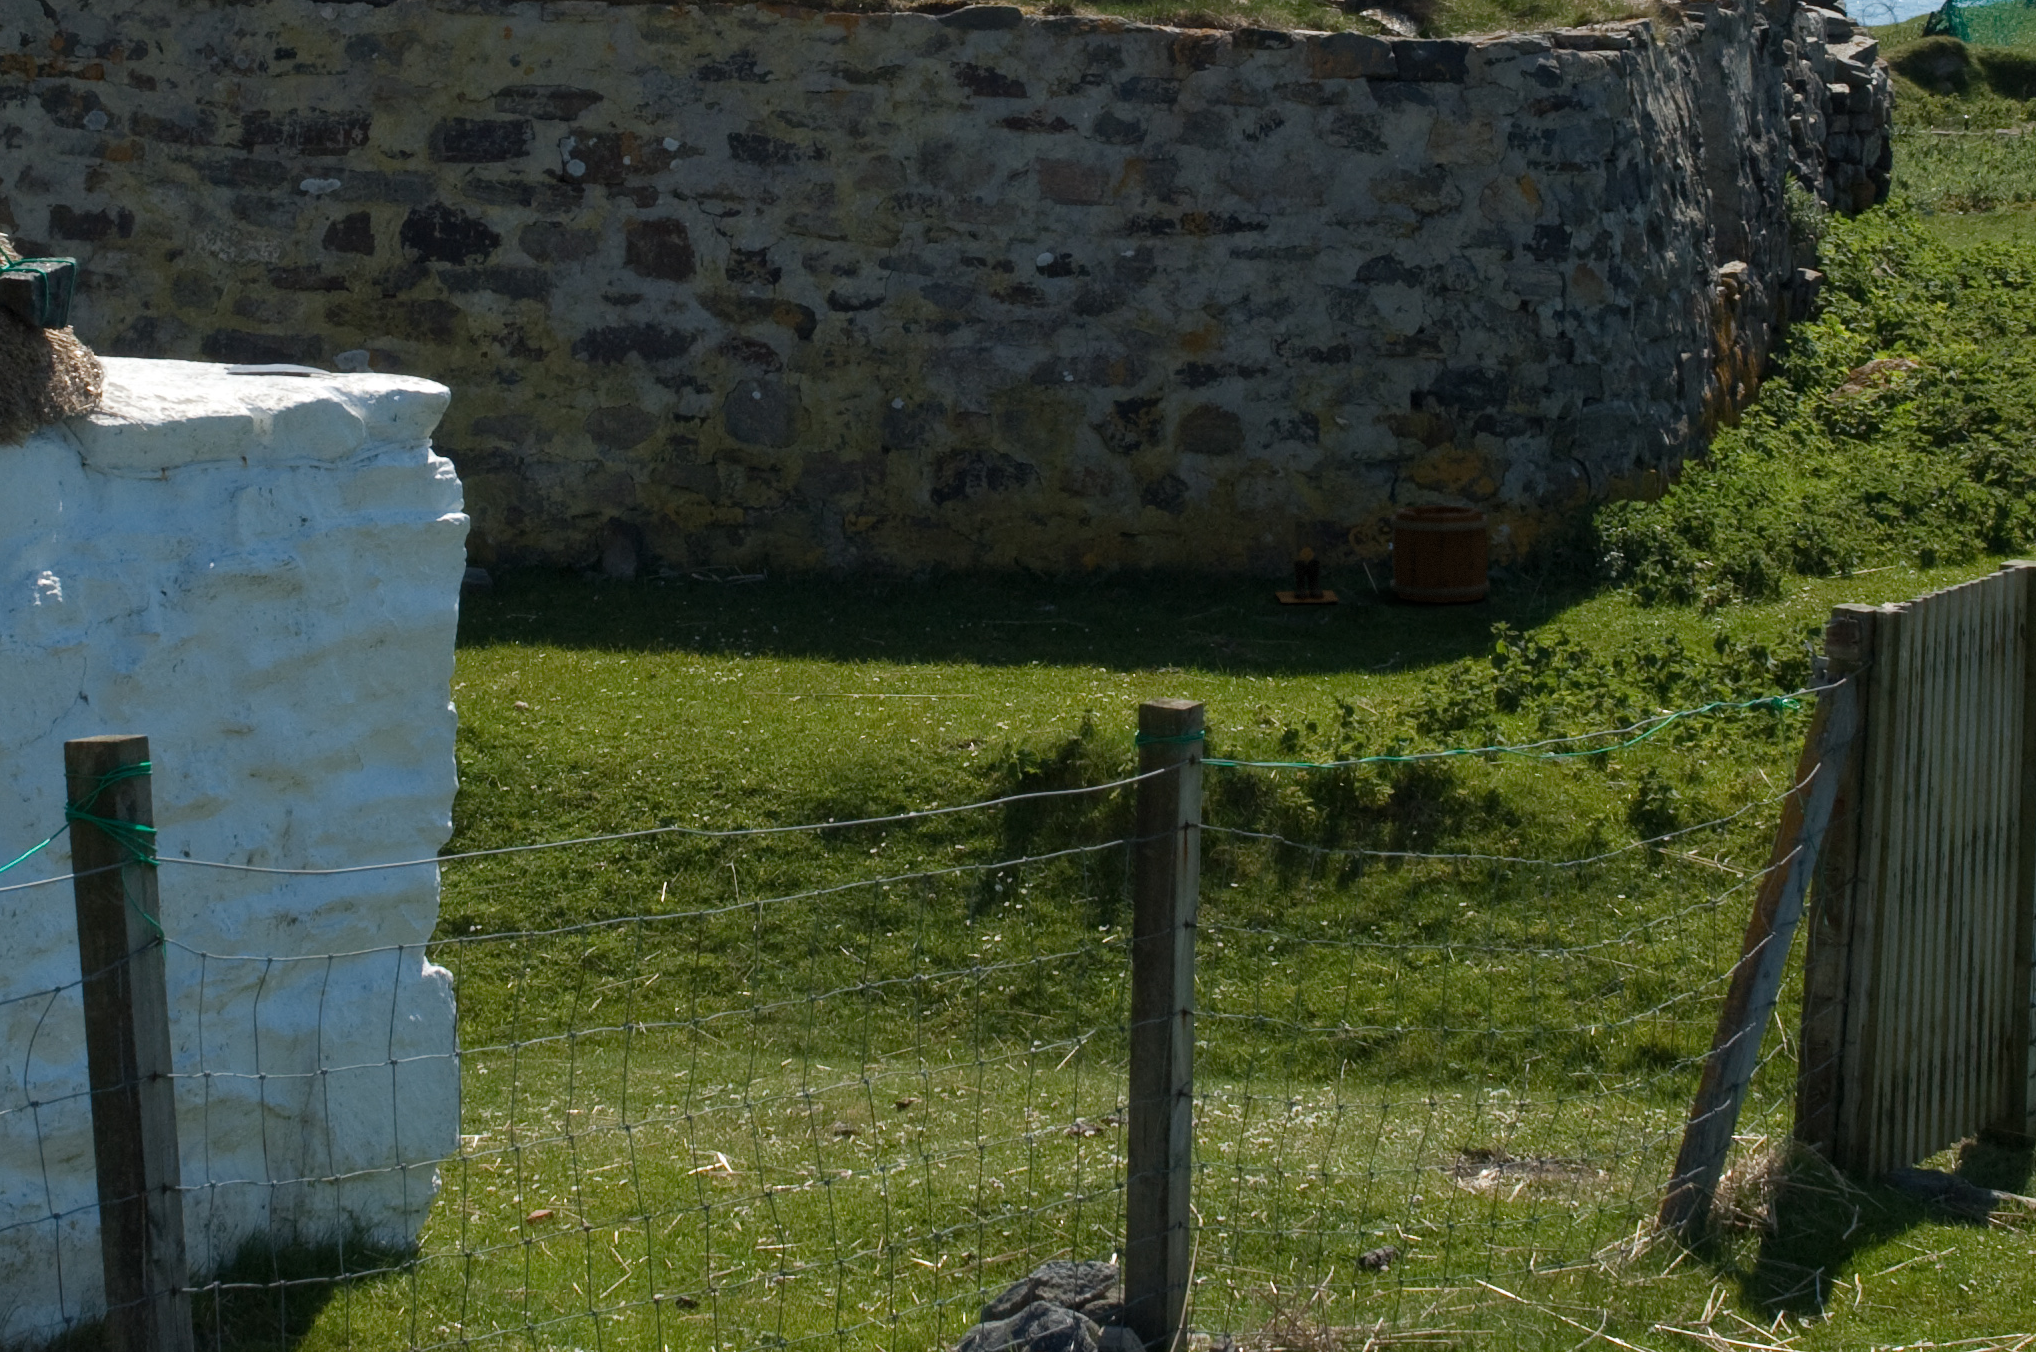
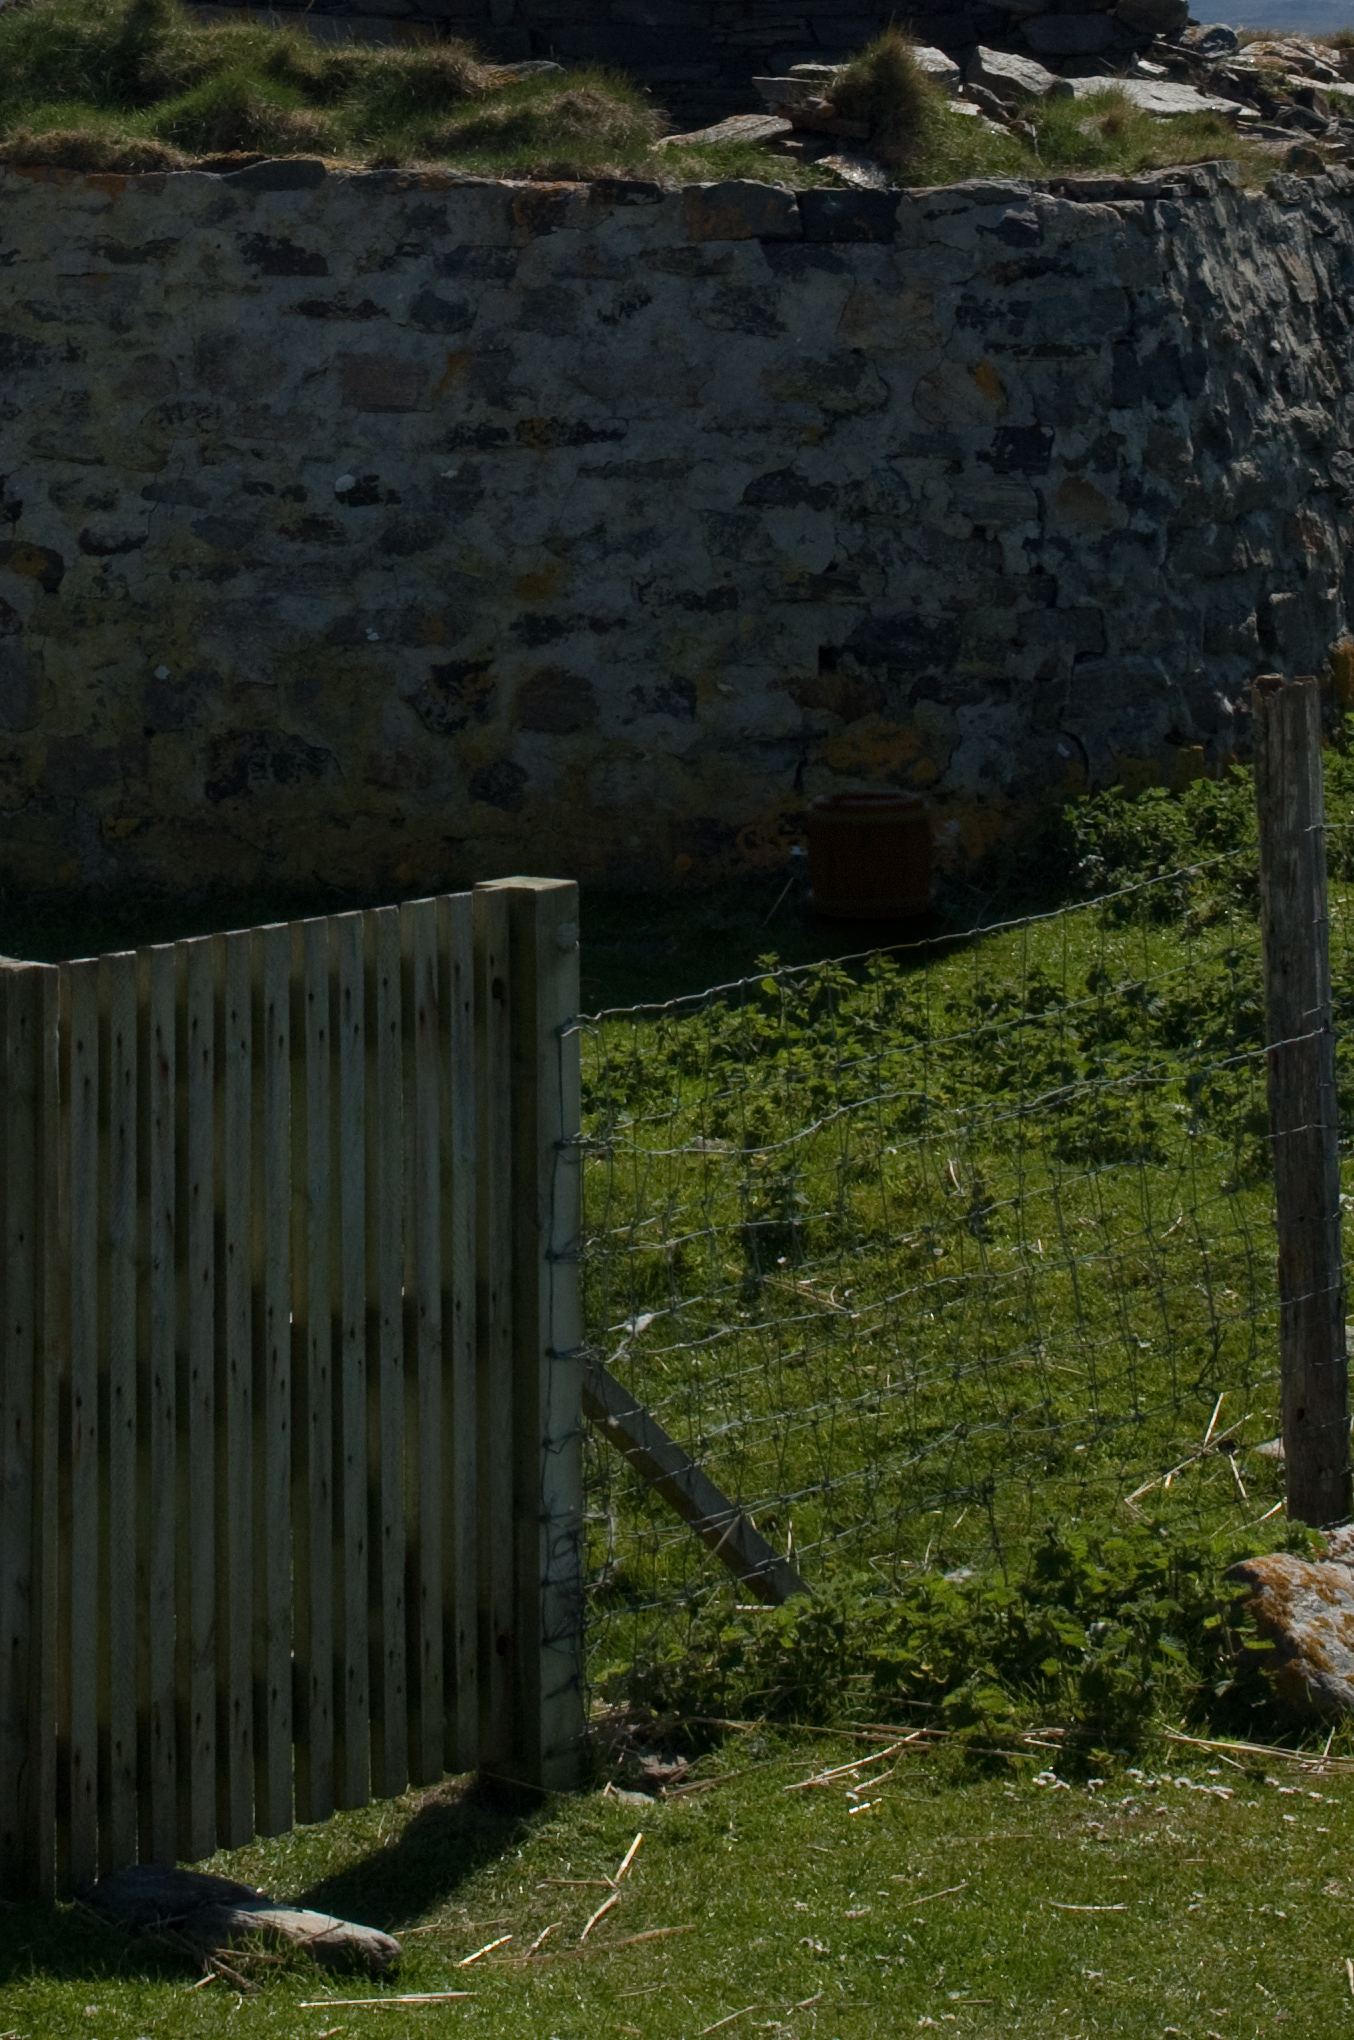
boots: present [1276,560,1338,603] -> none [659,863,735,921]

